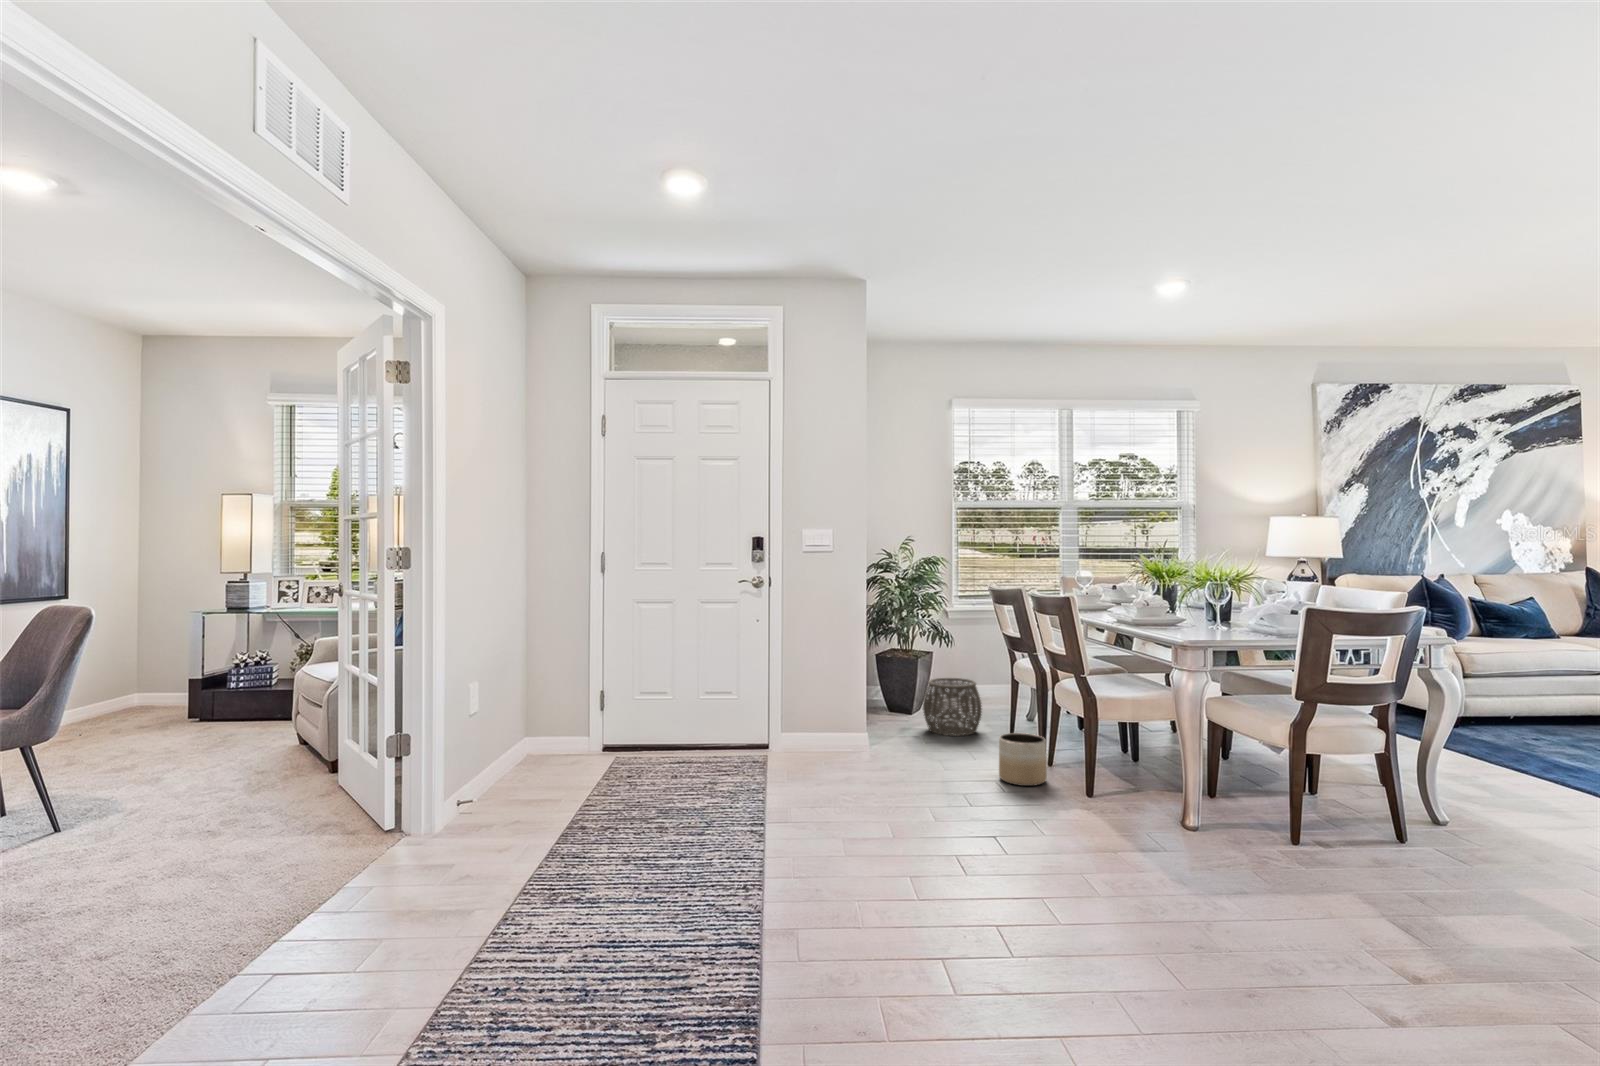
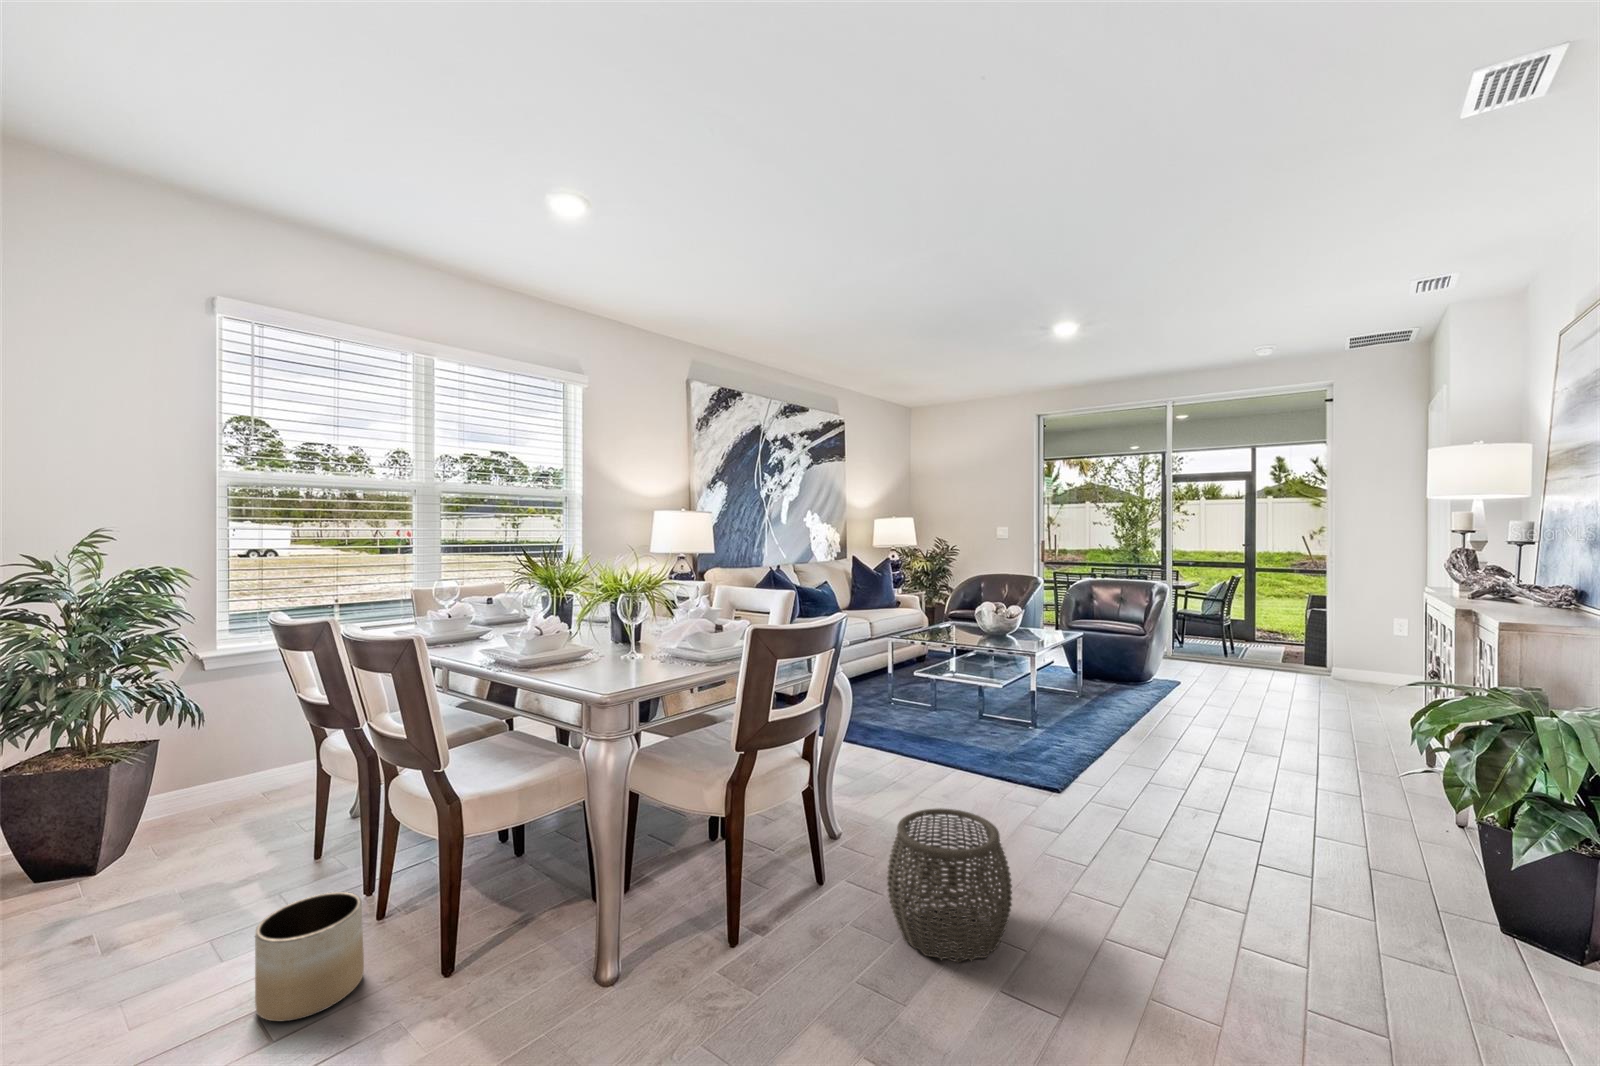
woven basket: present [923,678,982,736] -> present [887,808,1012,962]

